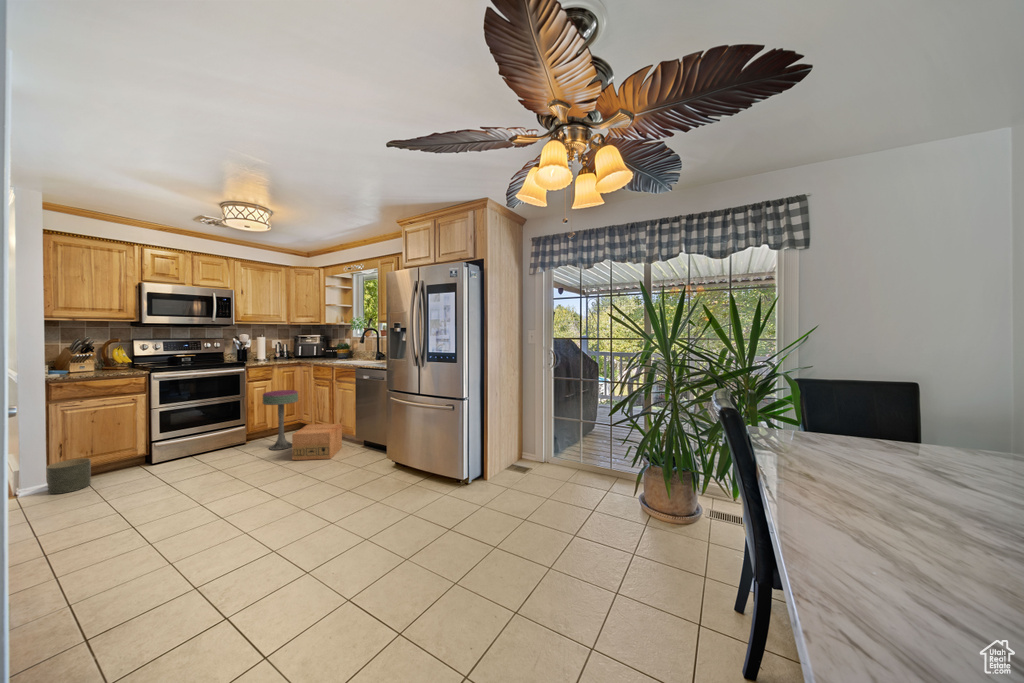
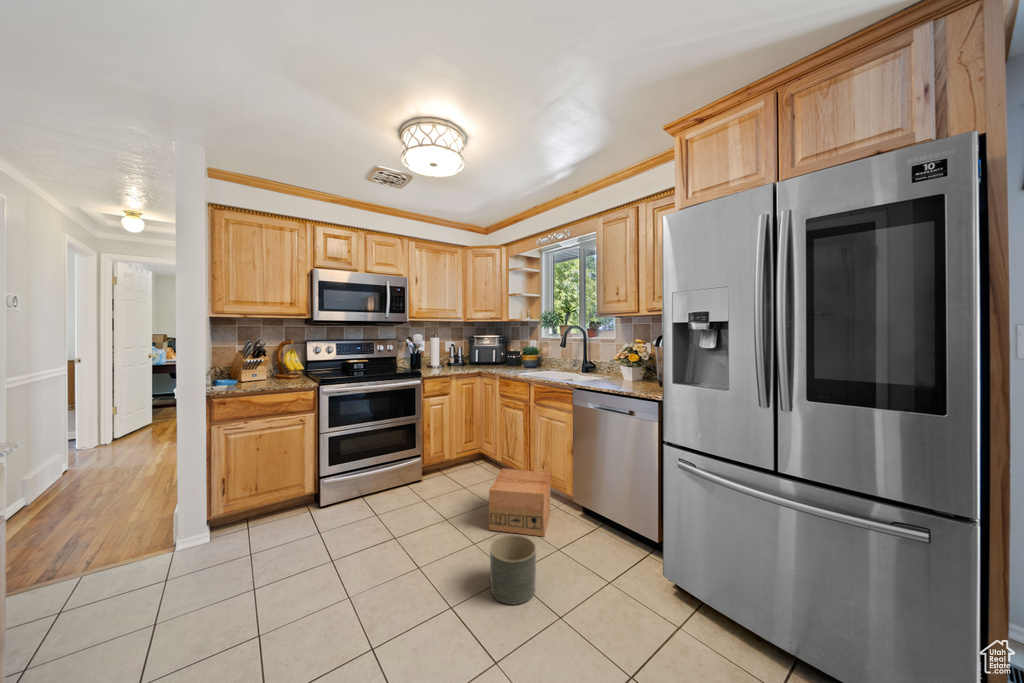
bar stool: present [263,390,298,450] -> none [444,413,487,500]
planter: present [46,458,91,494] -> present [490,535,536,604]

